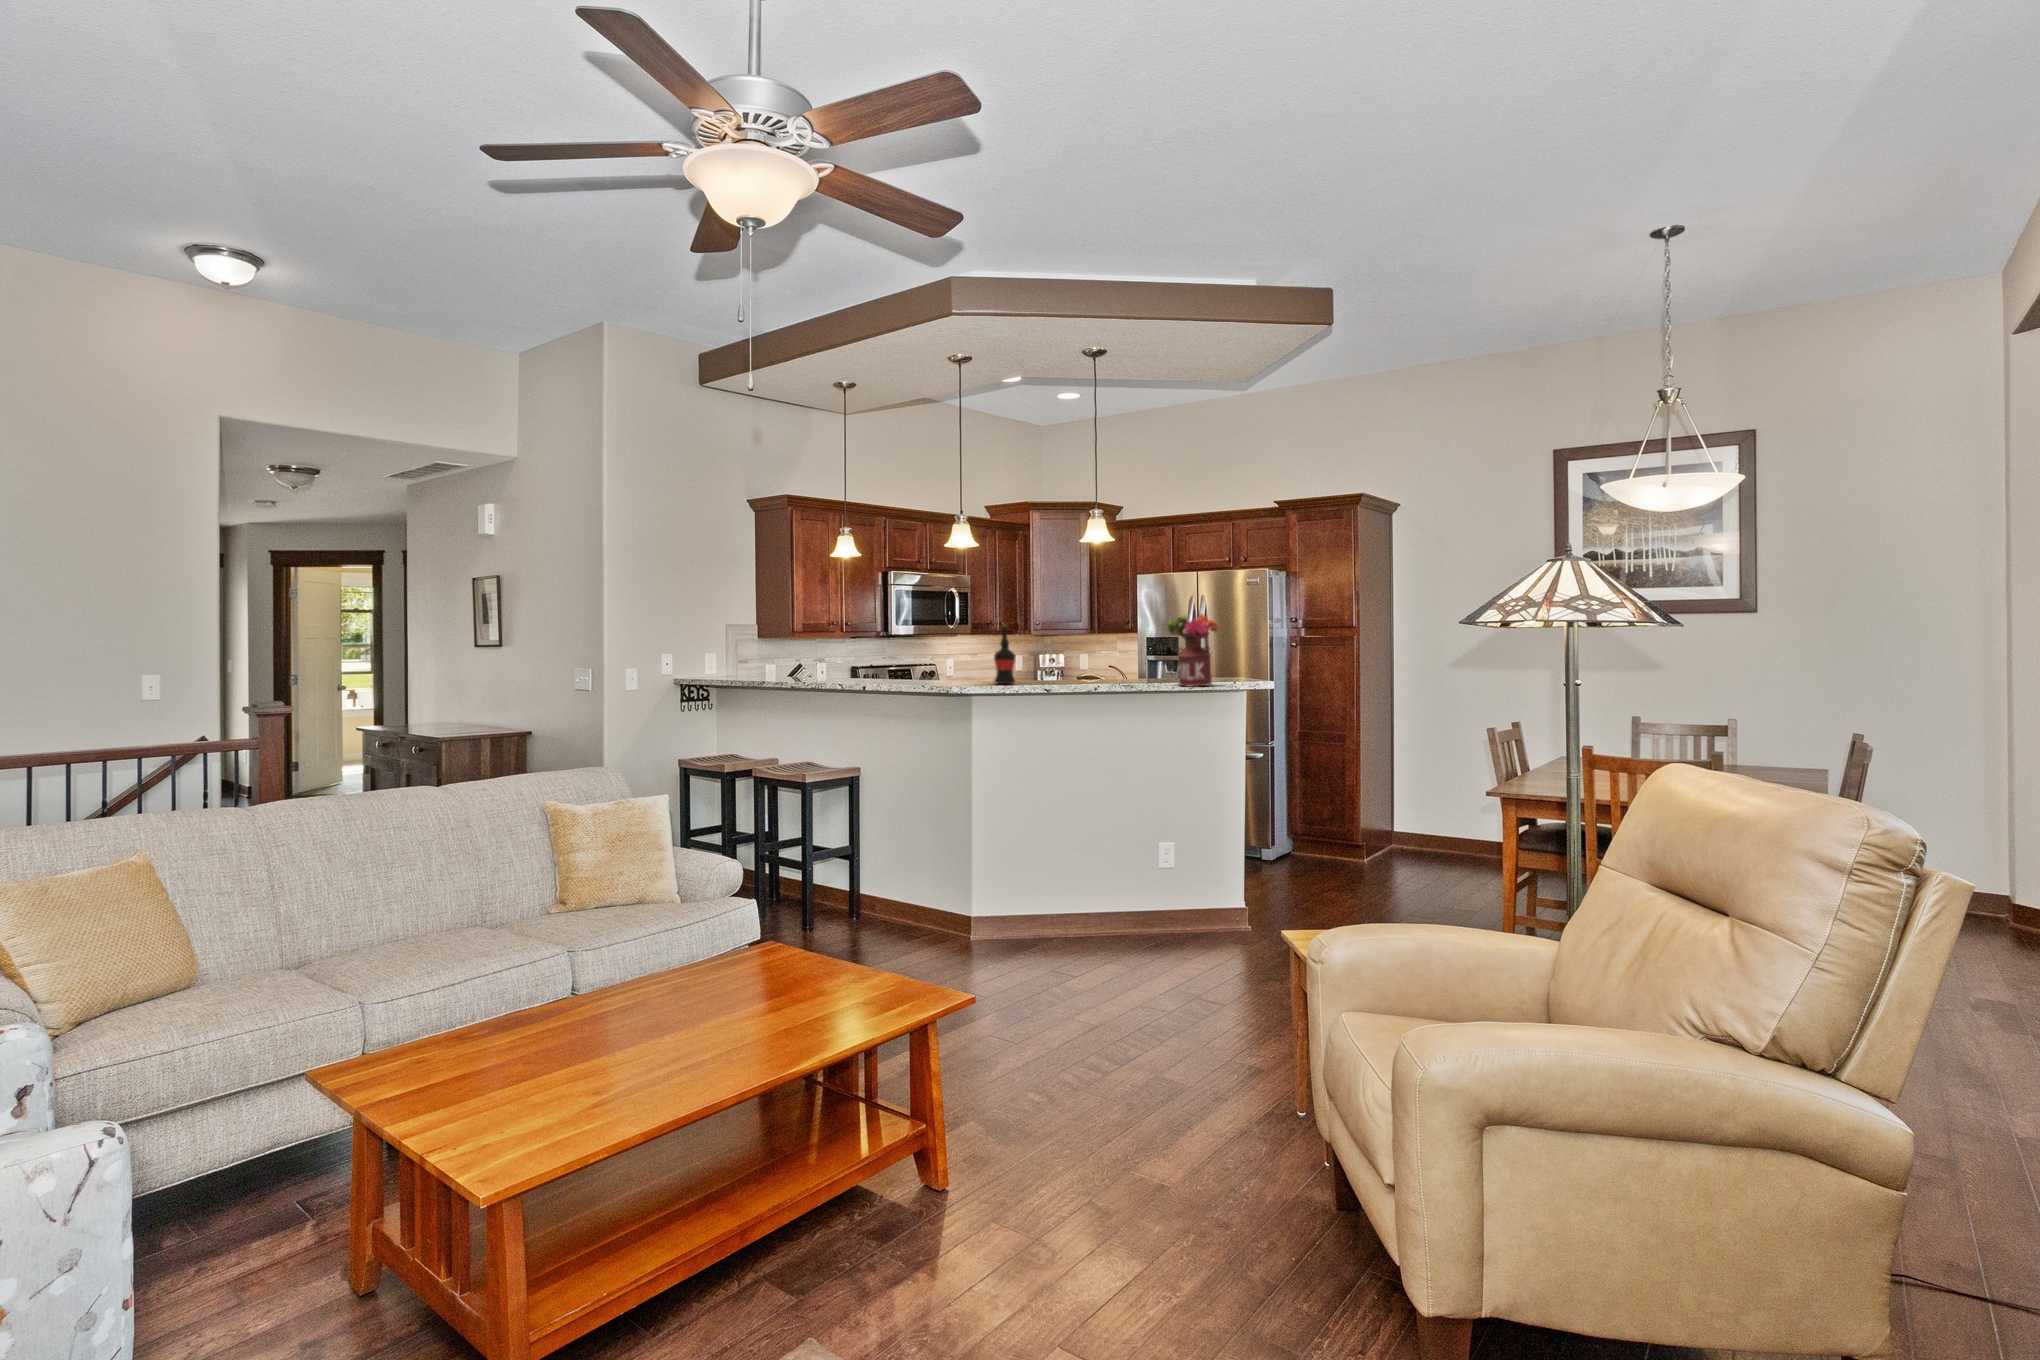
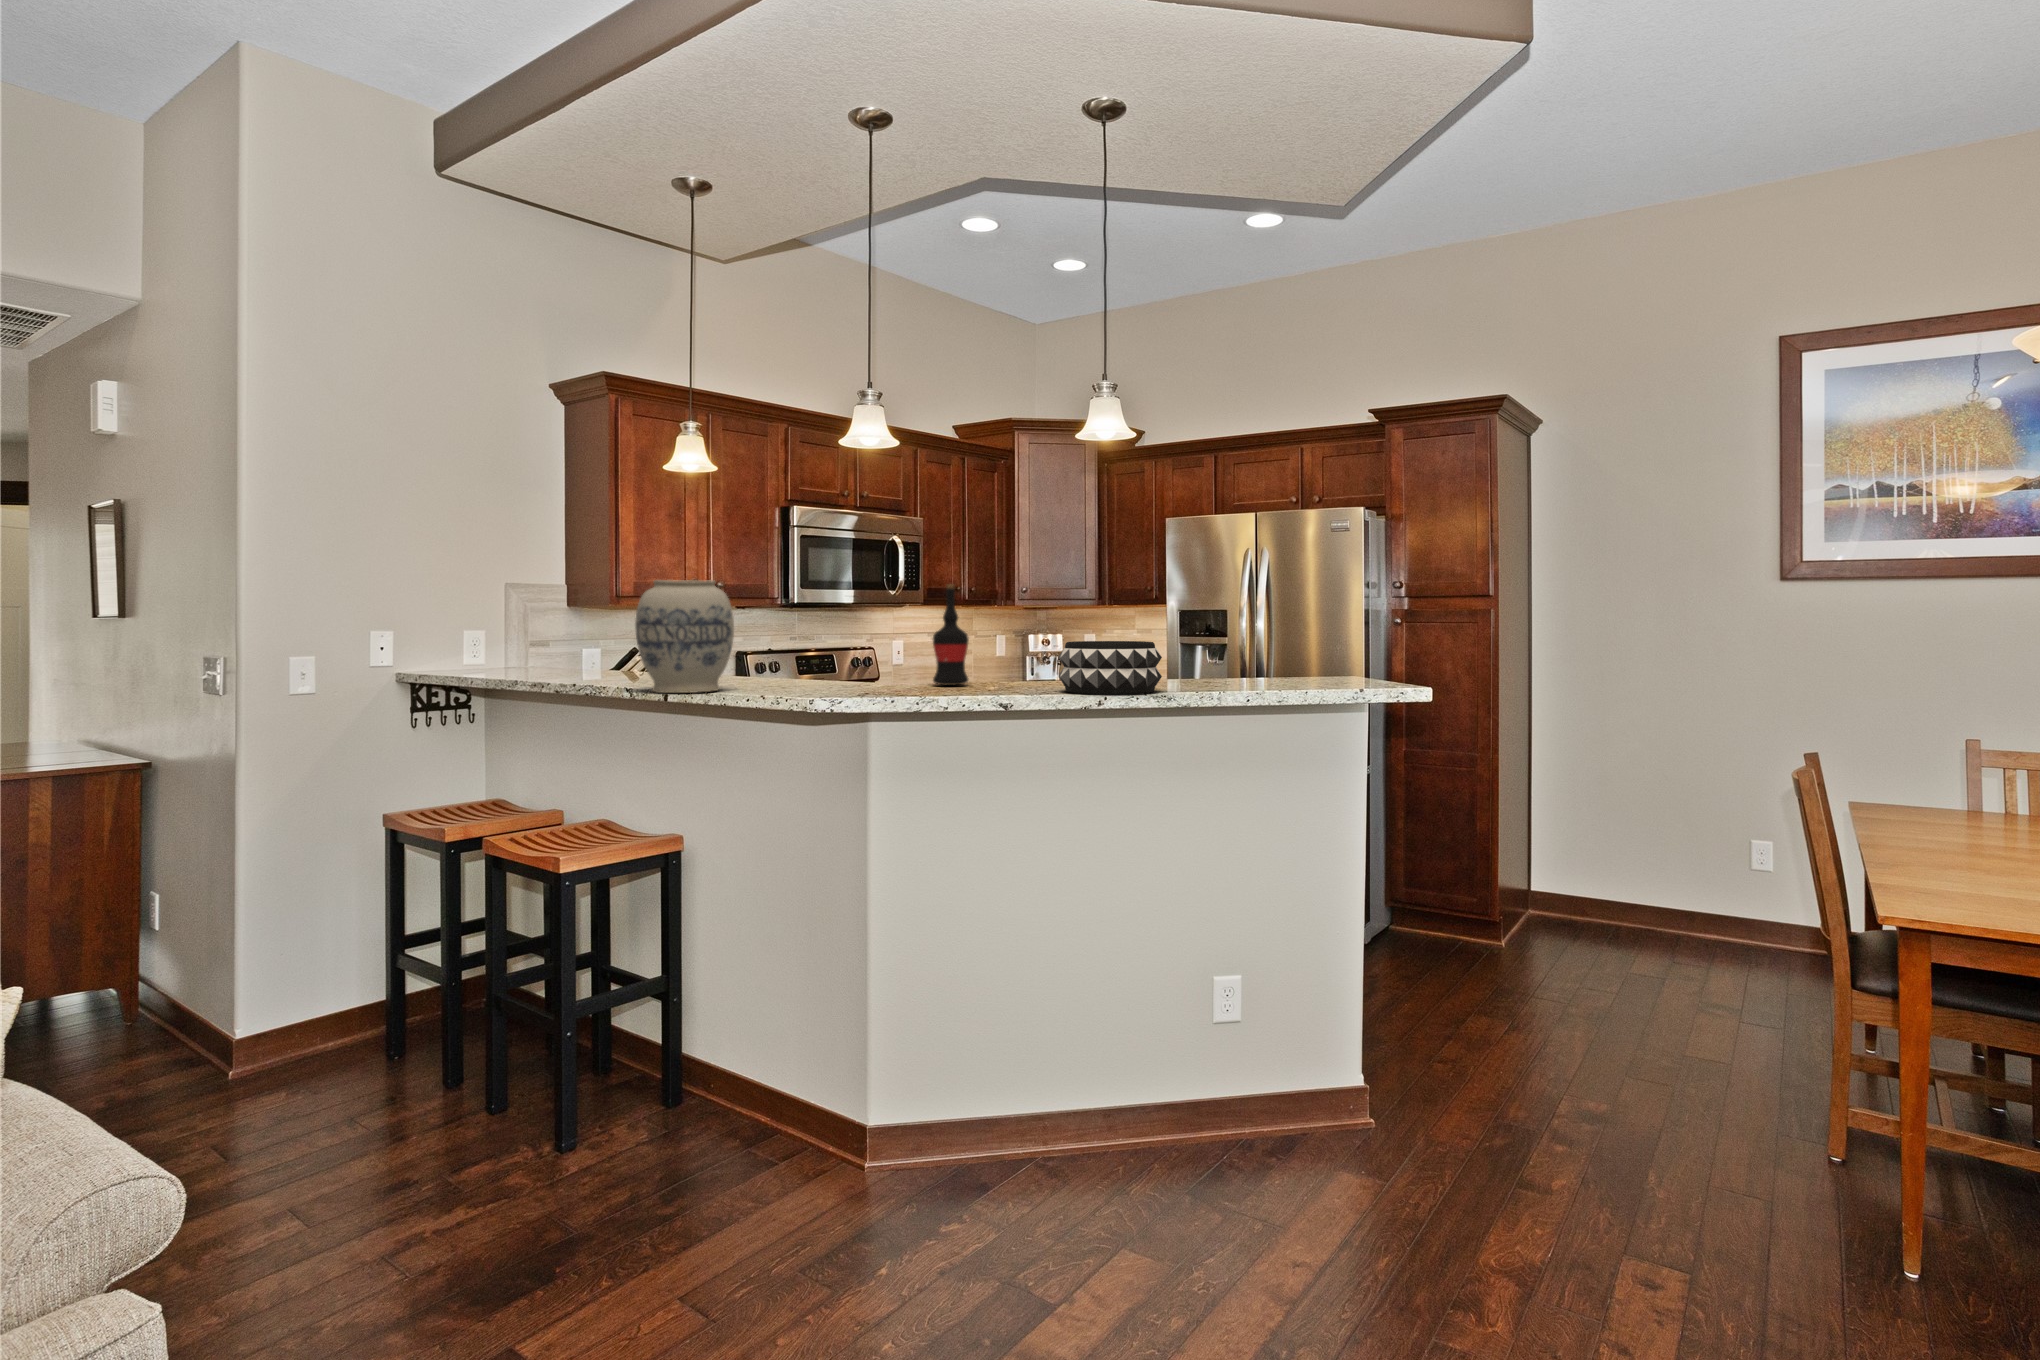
flower arrangement: present [1167,613,1219,687] -> none [1220,566,1310,691]
vase: none [832,624,884,687] -> present [635,580,734,693]
decorative bowl: none [1070,658,1131,688] -> present [1059,641,1162,694]

